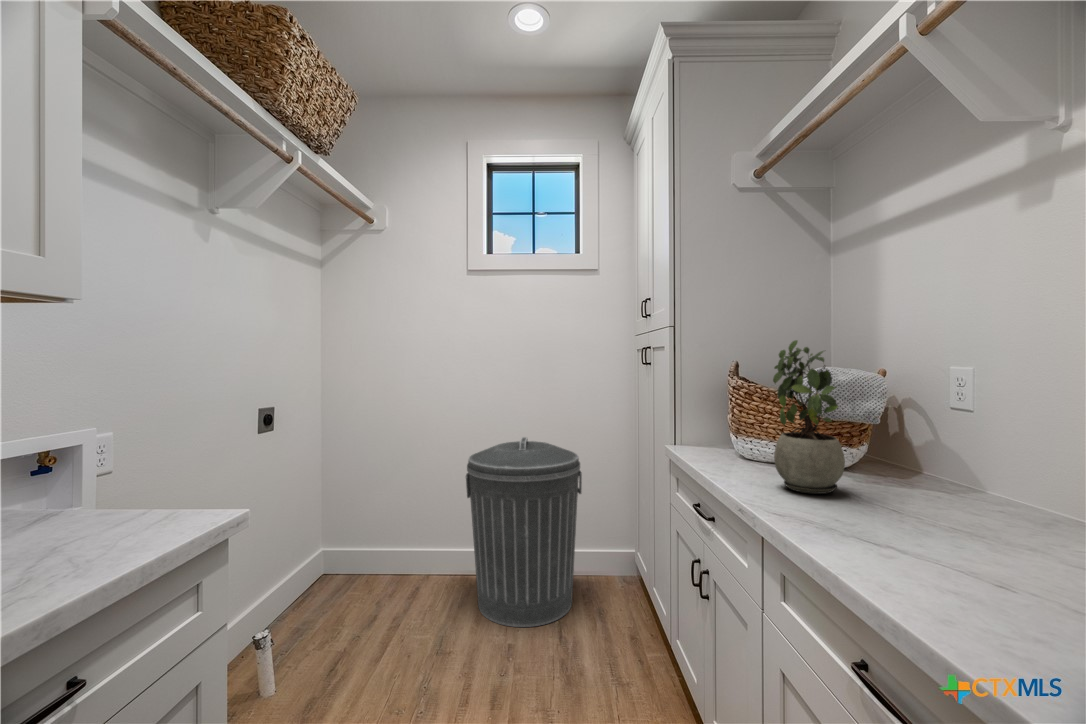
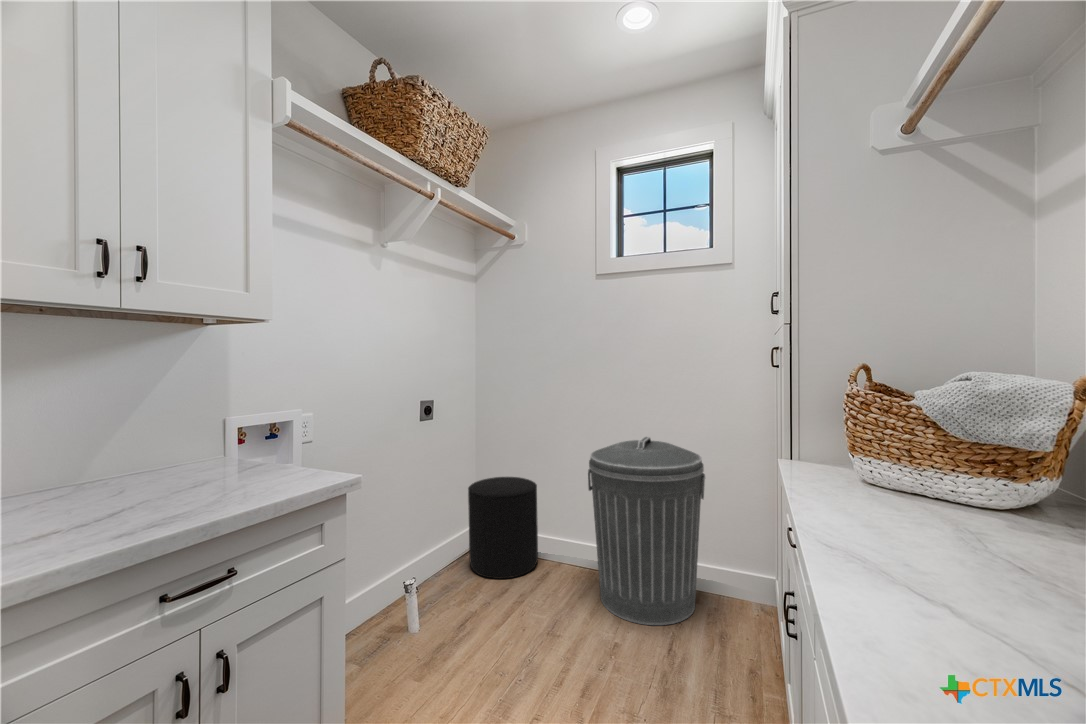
potted plant: present [773,340,845,494] -> none [865,342,967,537]
stool: none [315,494,400,613] -> present [468,477,538,579]

